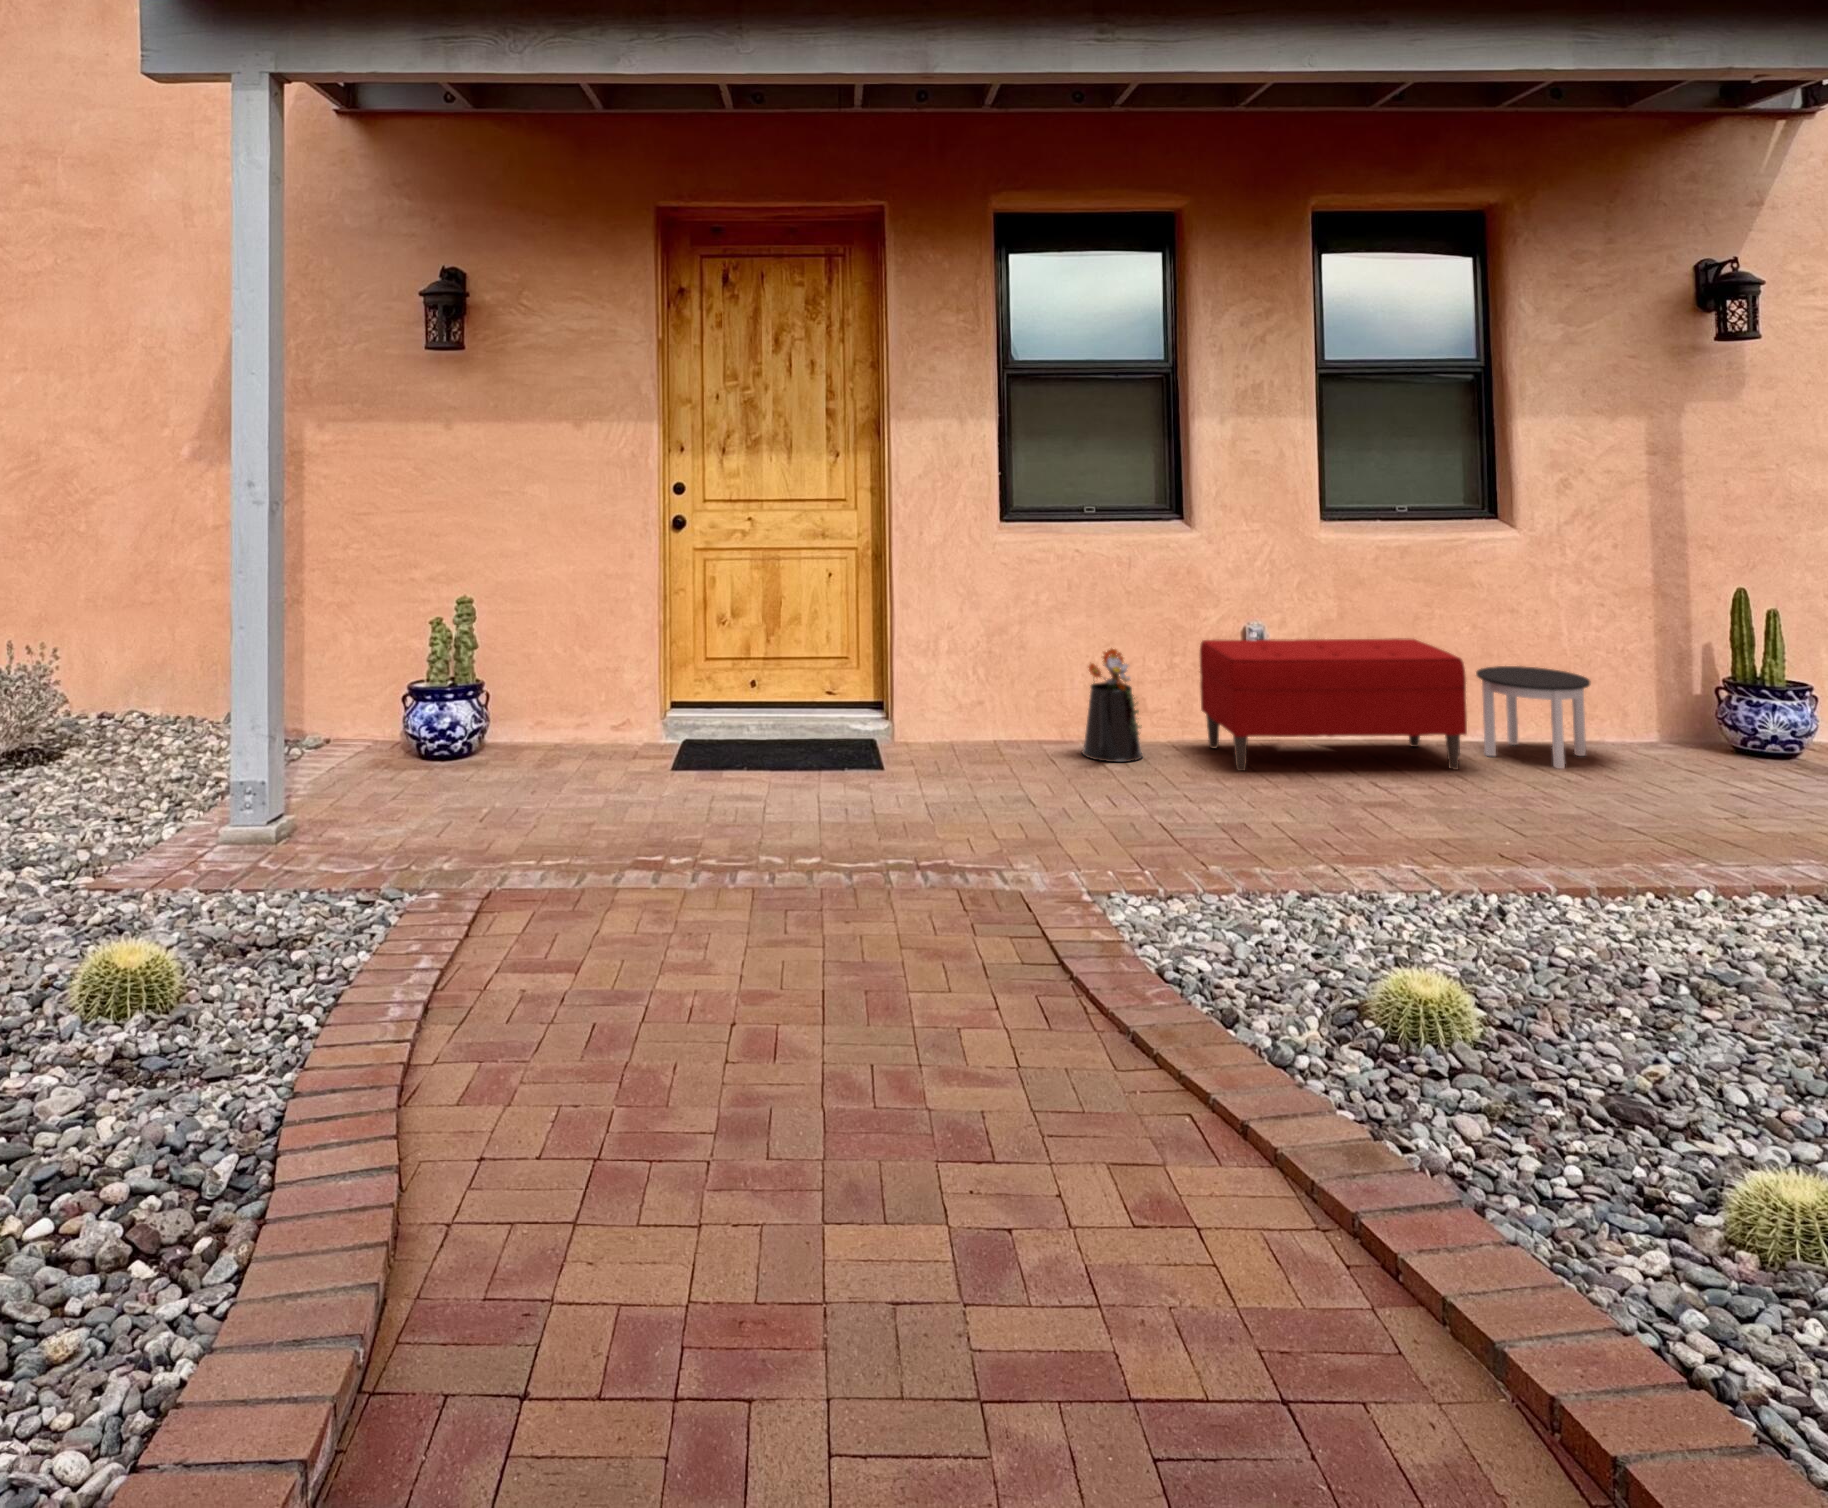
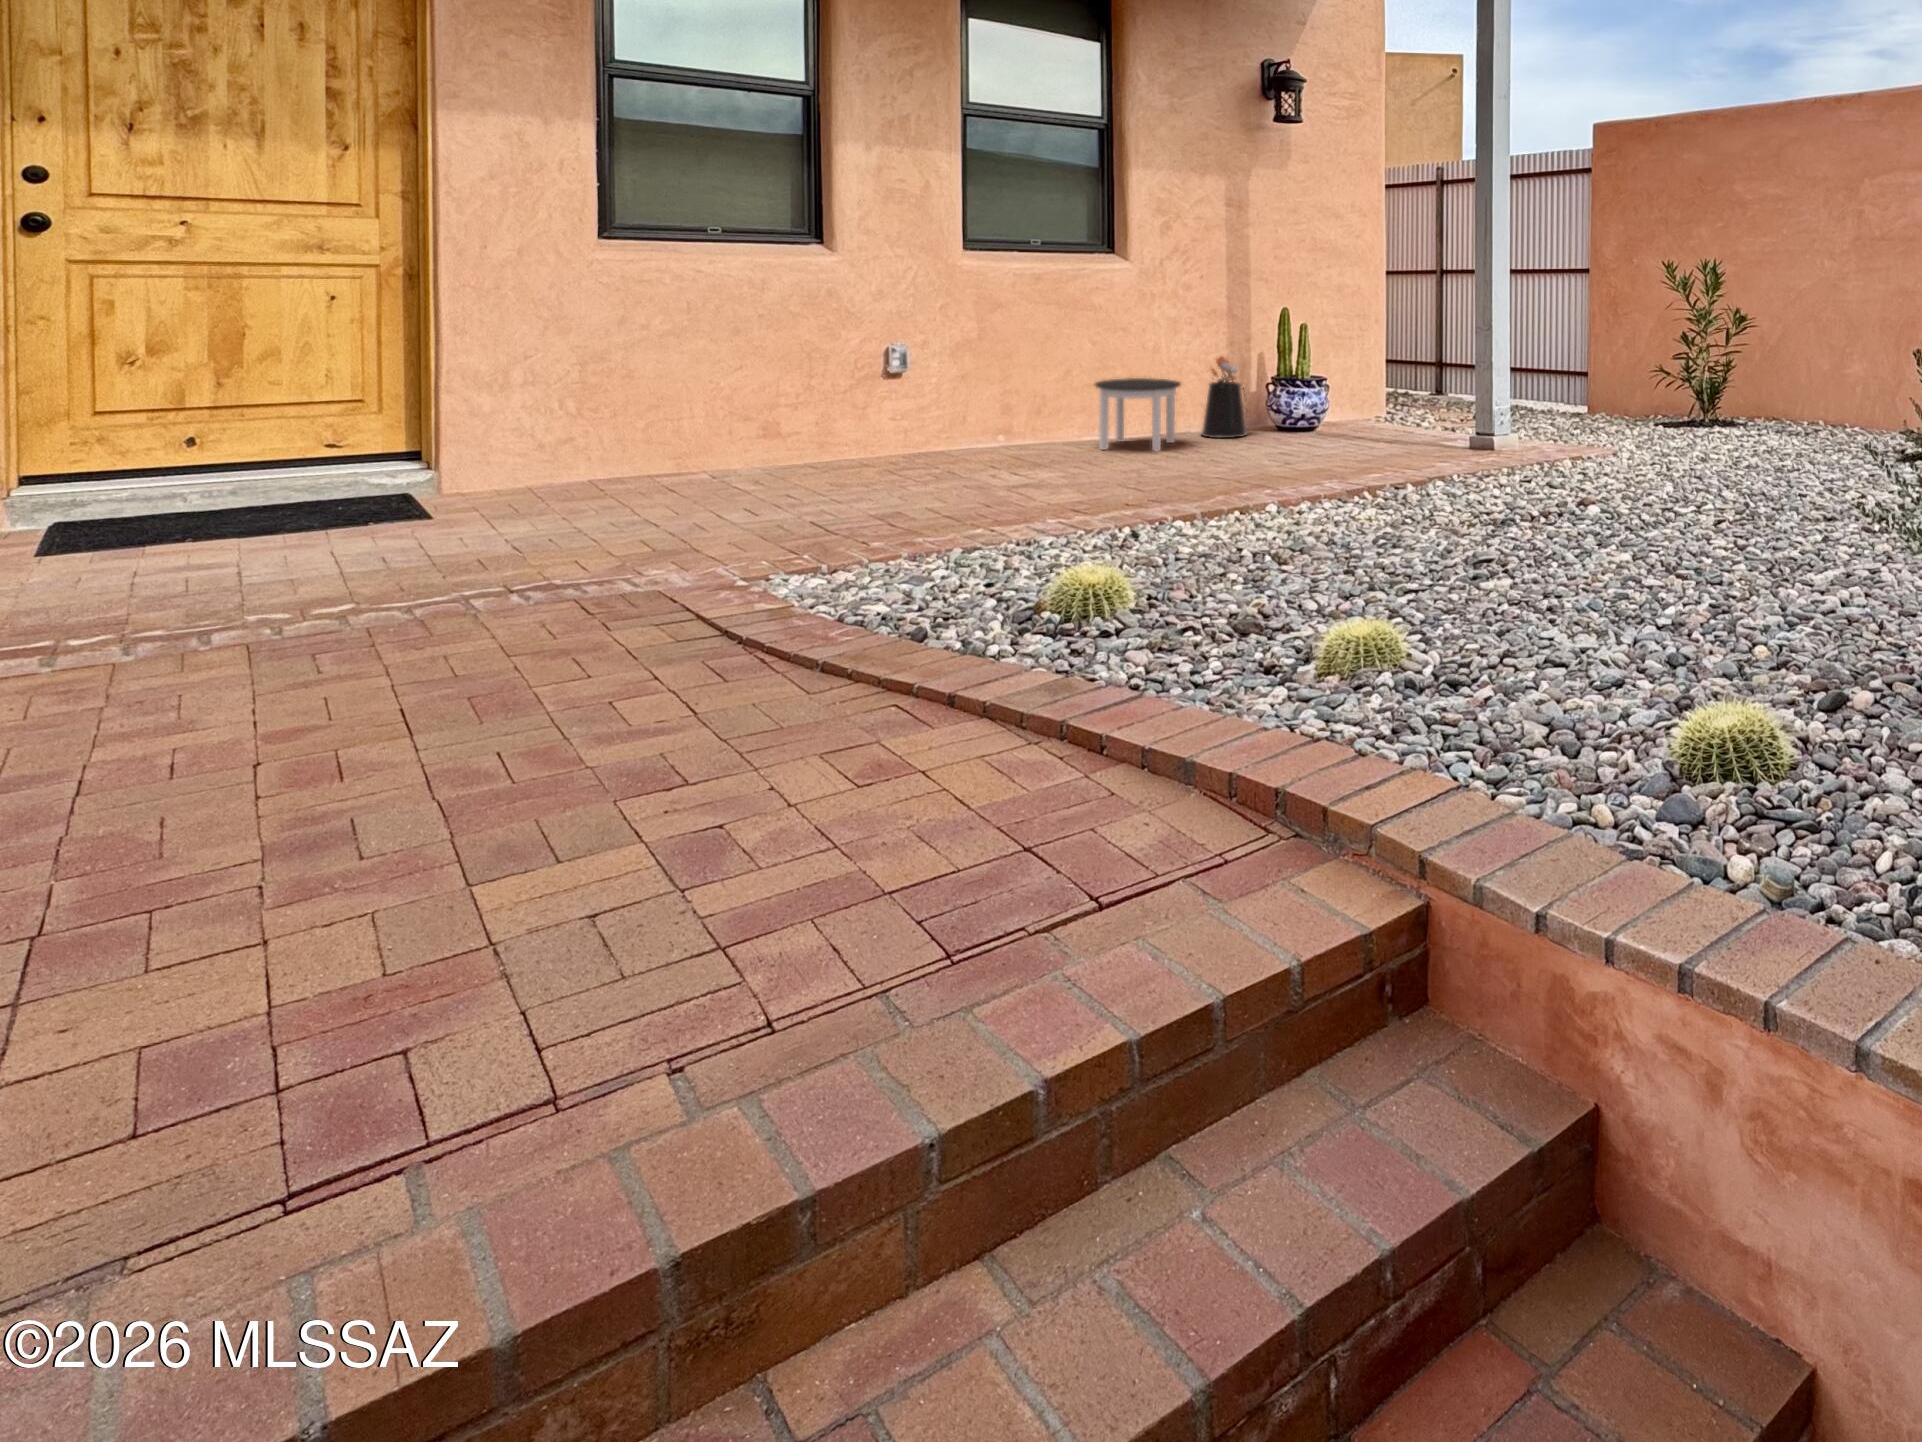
bench: present [1200,638,1467,771] -> none [847,360,1089,482]
watering can: present [1082,648,1143,762] -> present [1202,356,1248,438]

